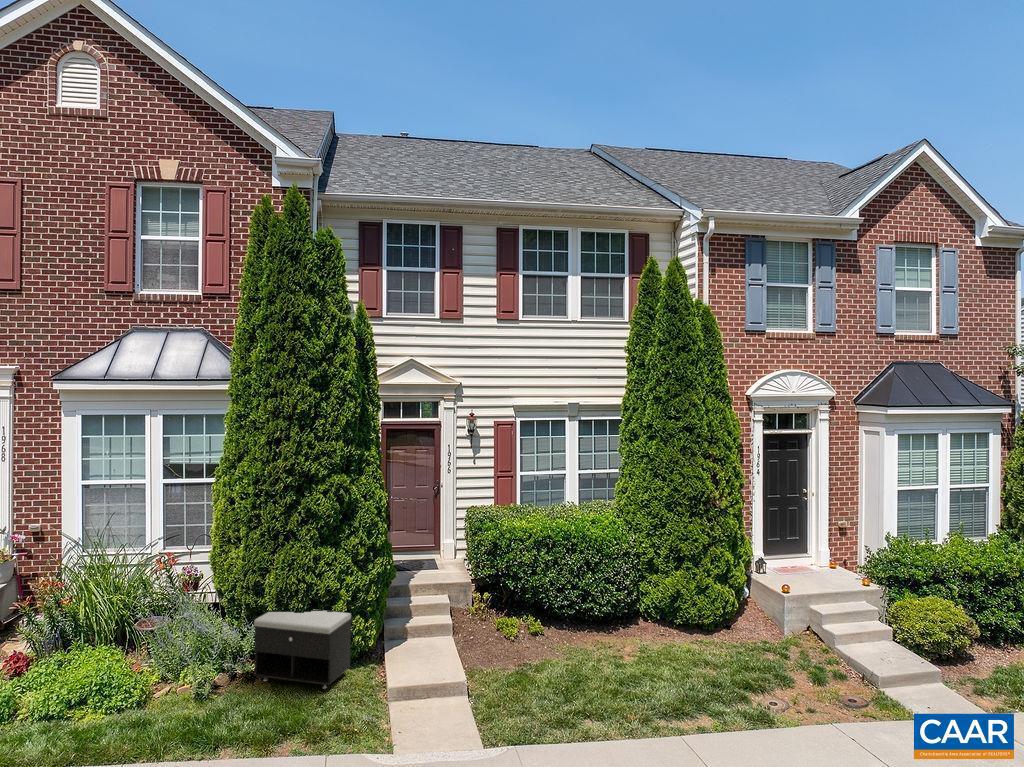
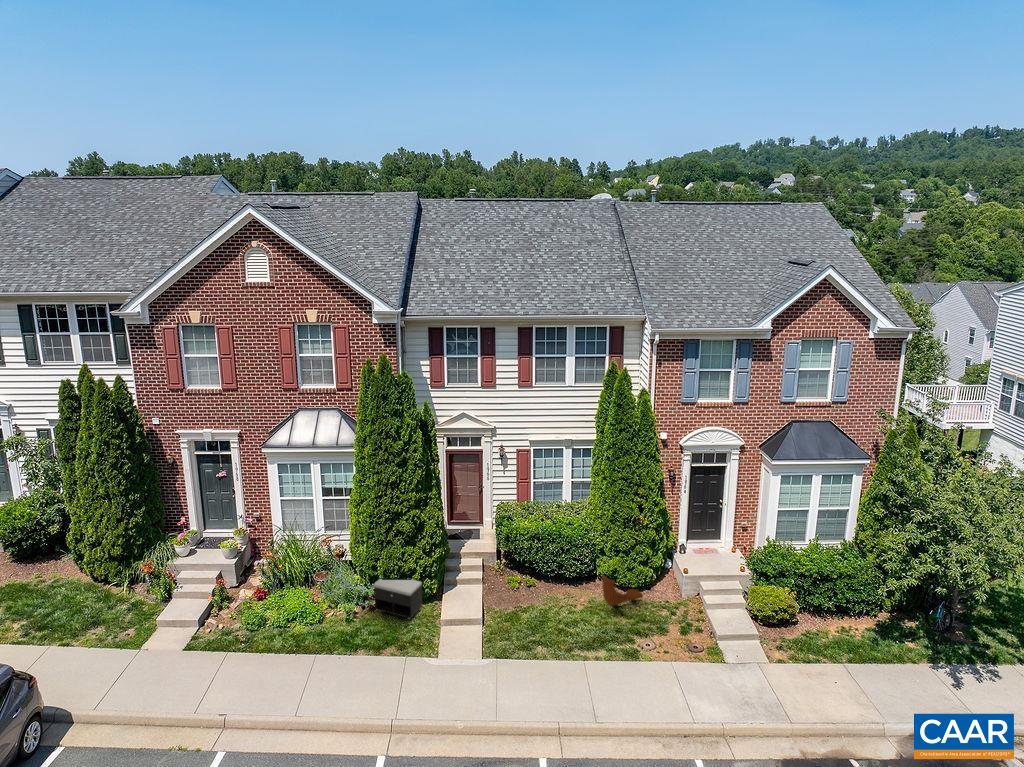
lounge chair: none [675,584,738,661] -> present [602,574,643,613]

